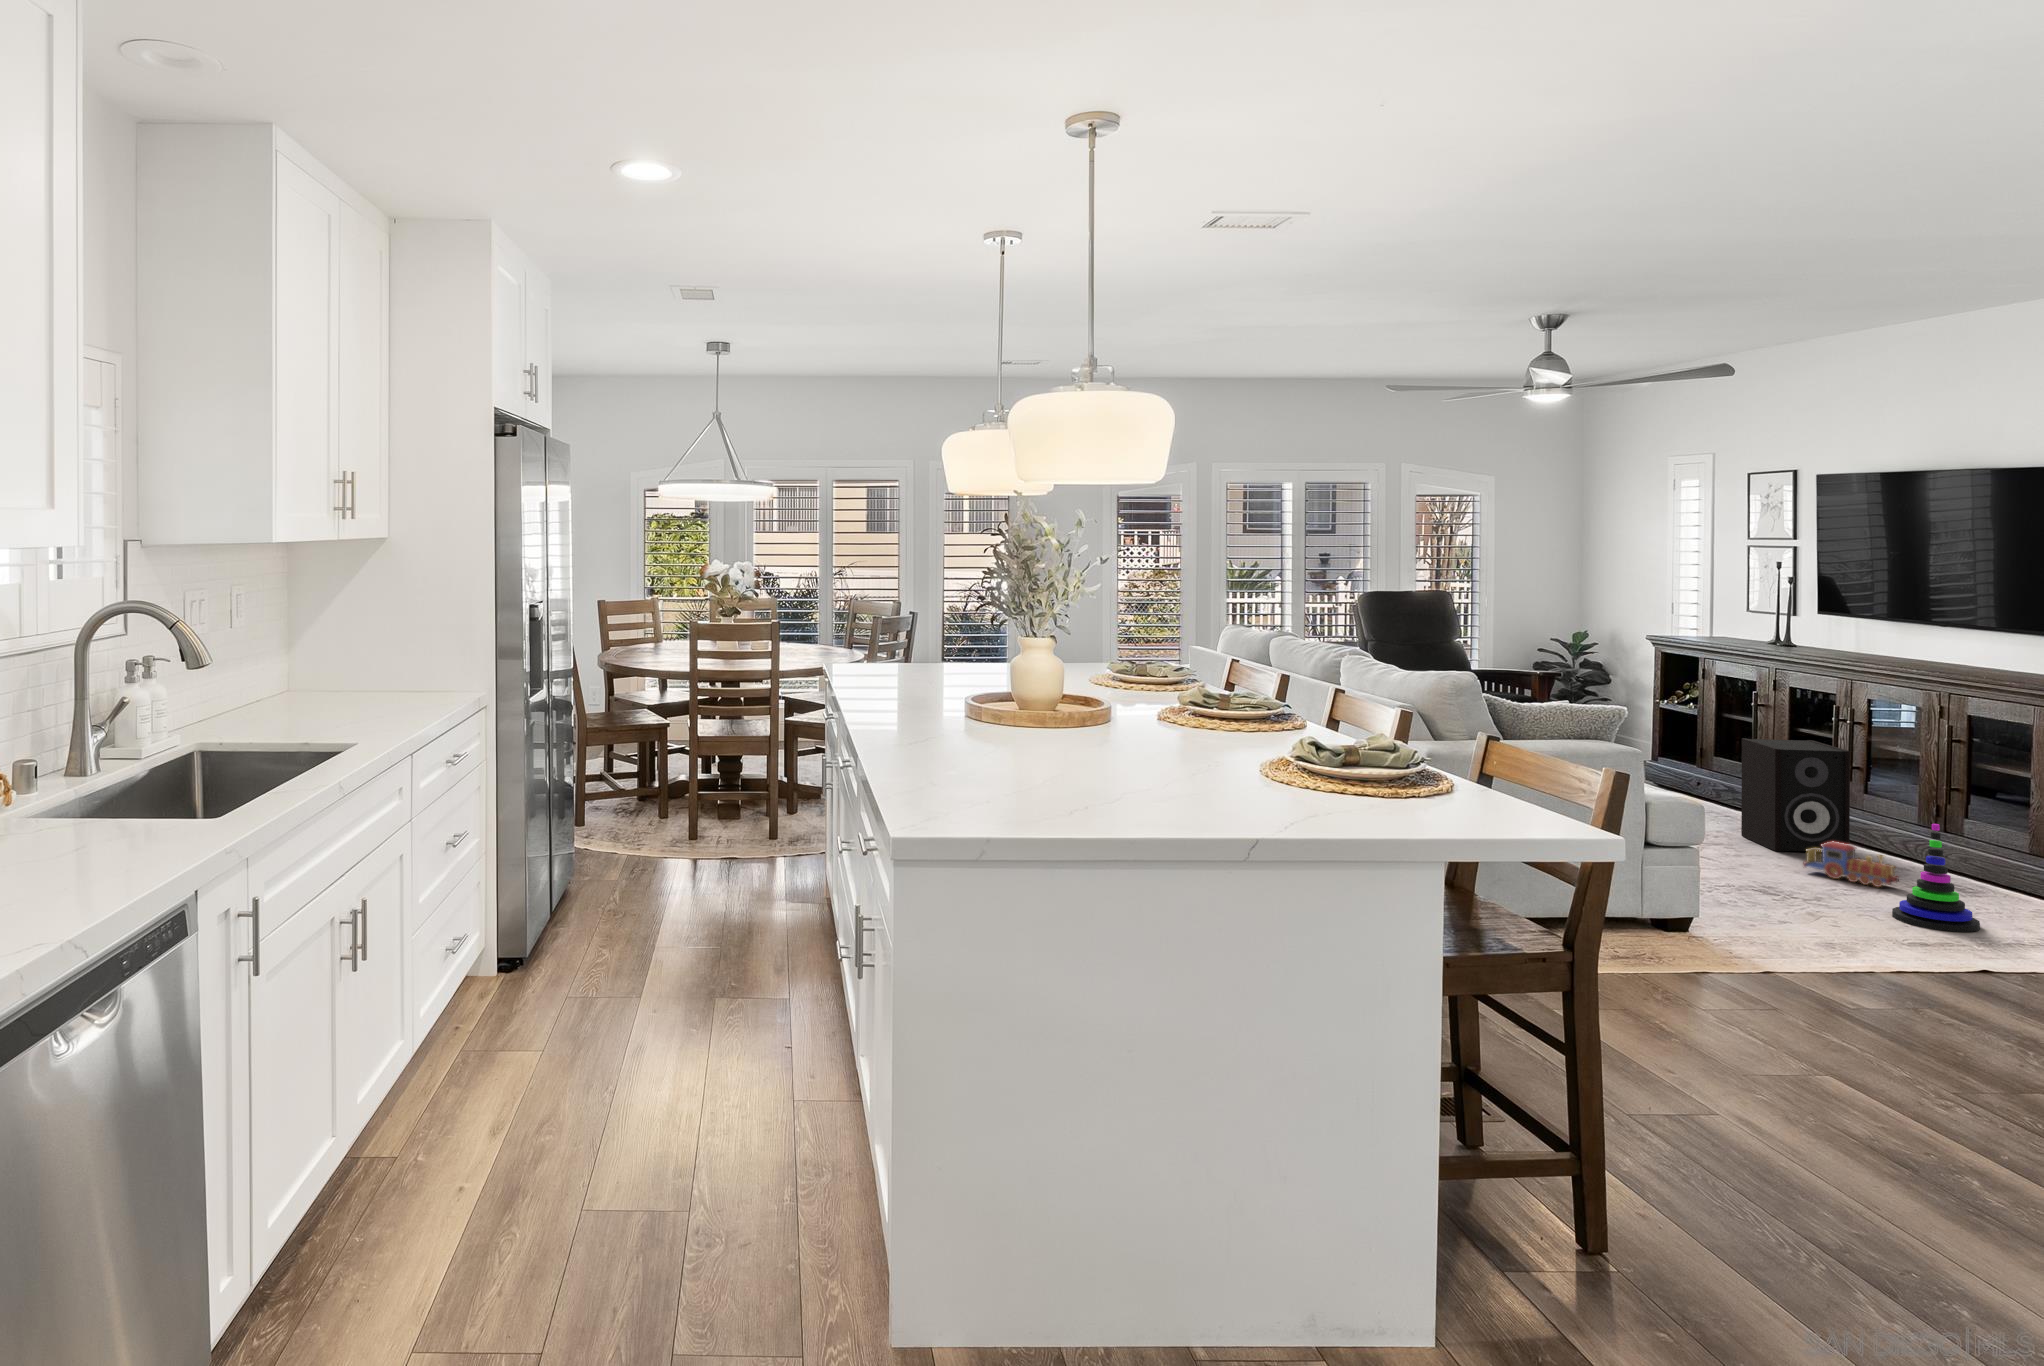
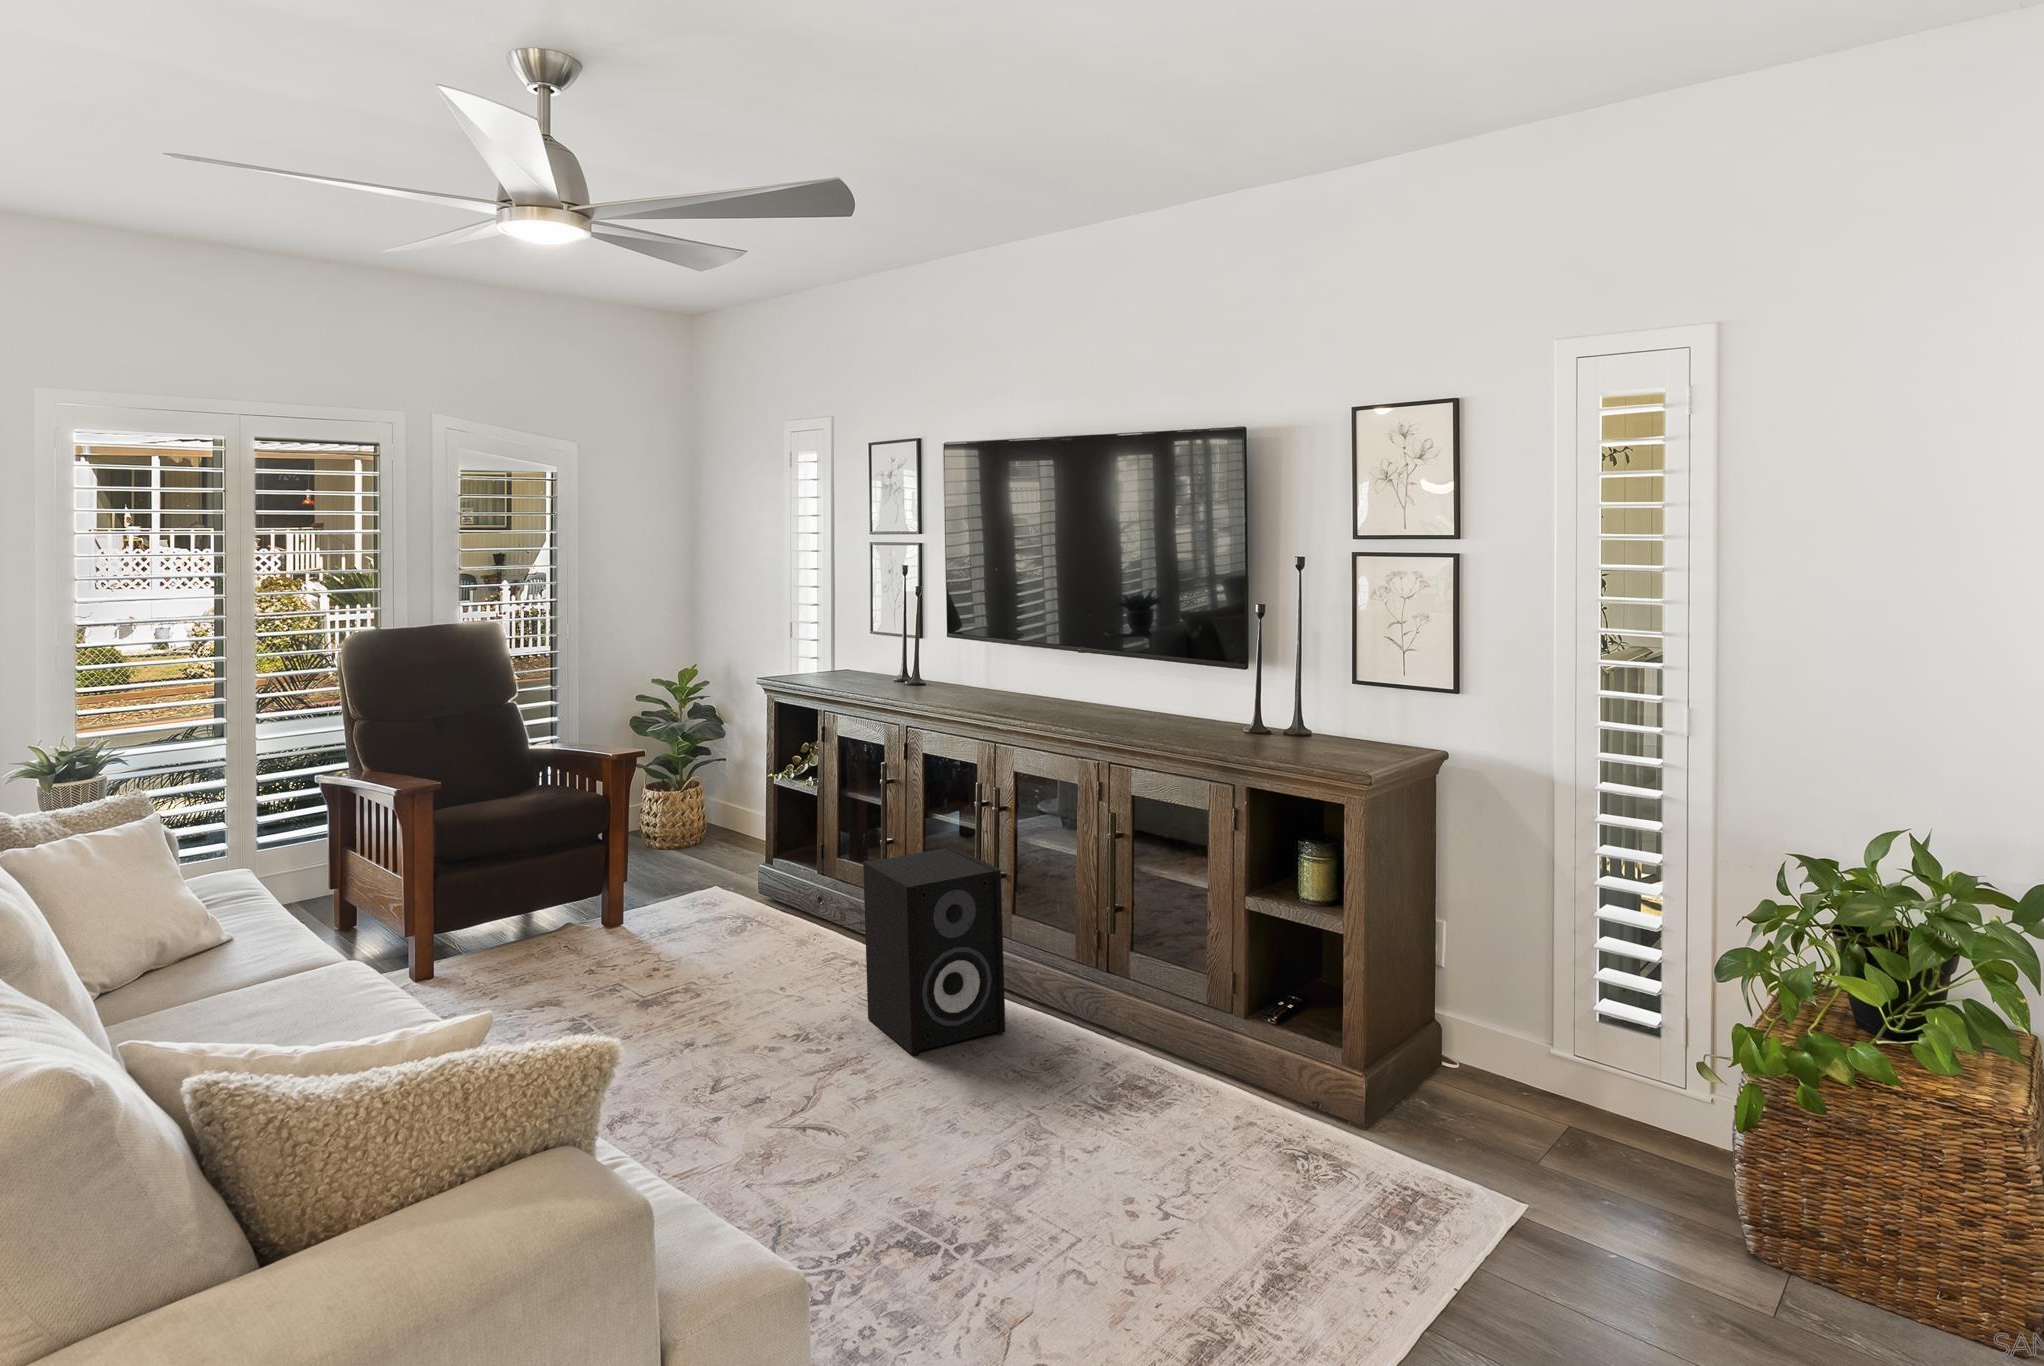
stacking toy: present [1892,824,1980,932] -> none [1088,1062,1212,1278]
toy train: present [1803,842,1899,887] -> none [950,1054,1079,1135]

